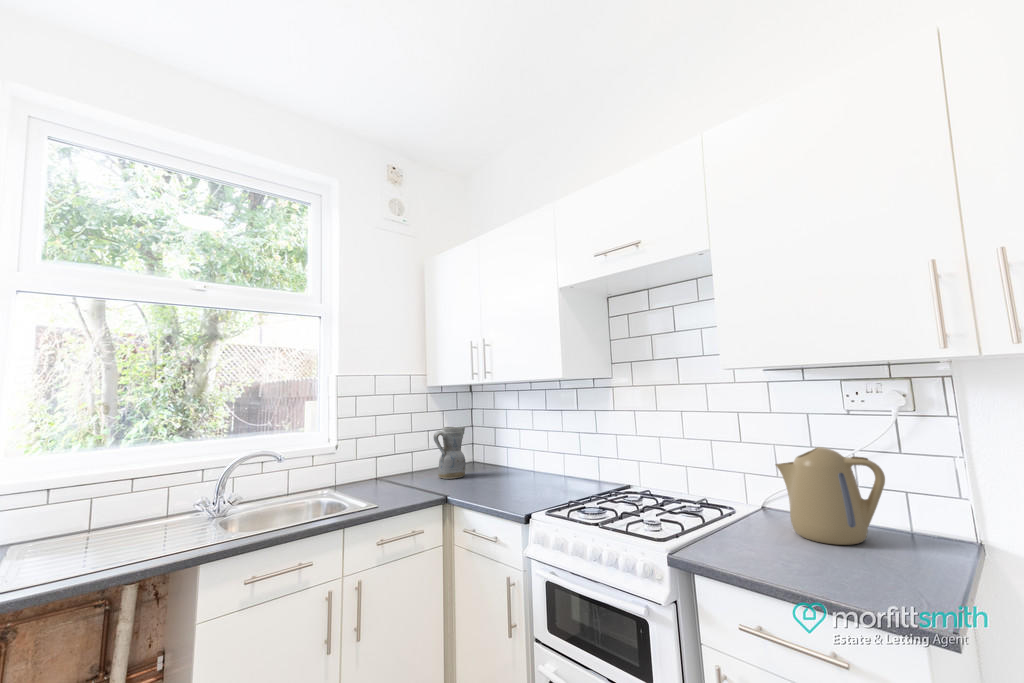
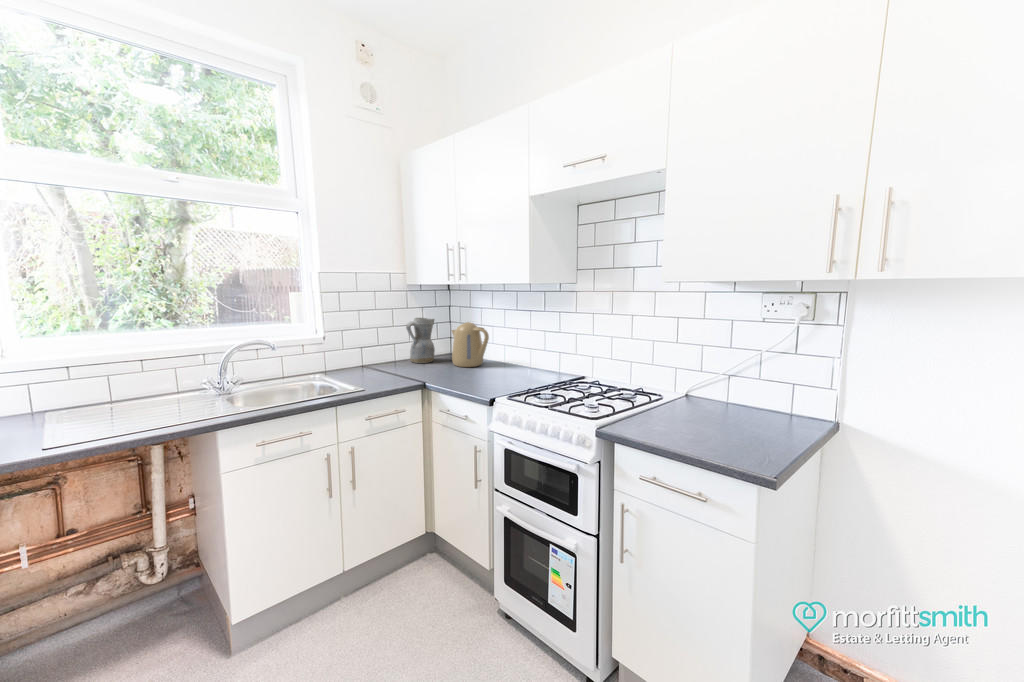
kettle: present [776,447,885,545] -> present [452,322,489,367]

